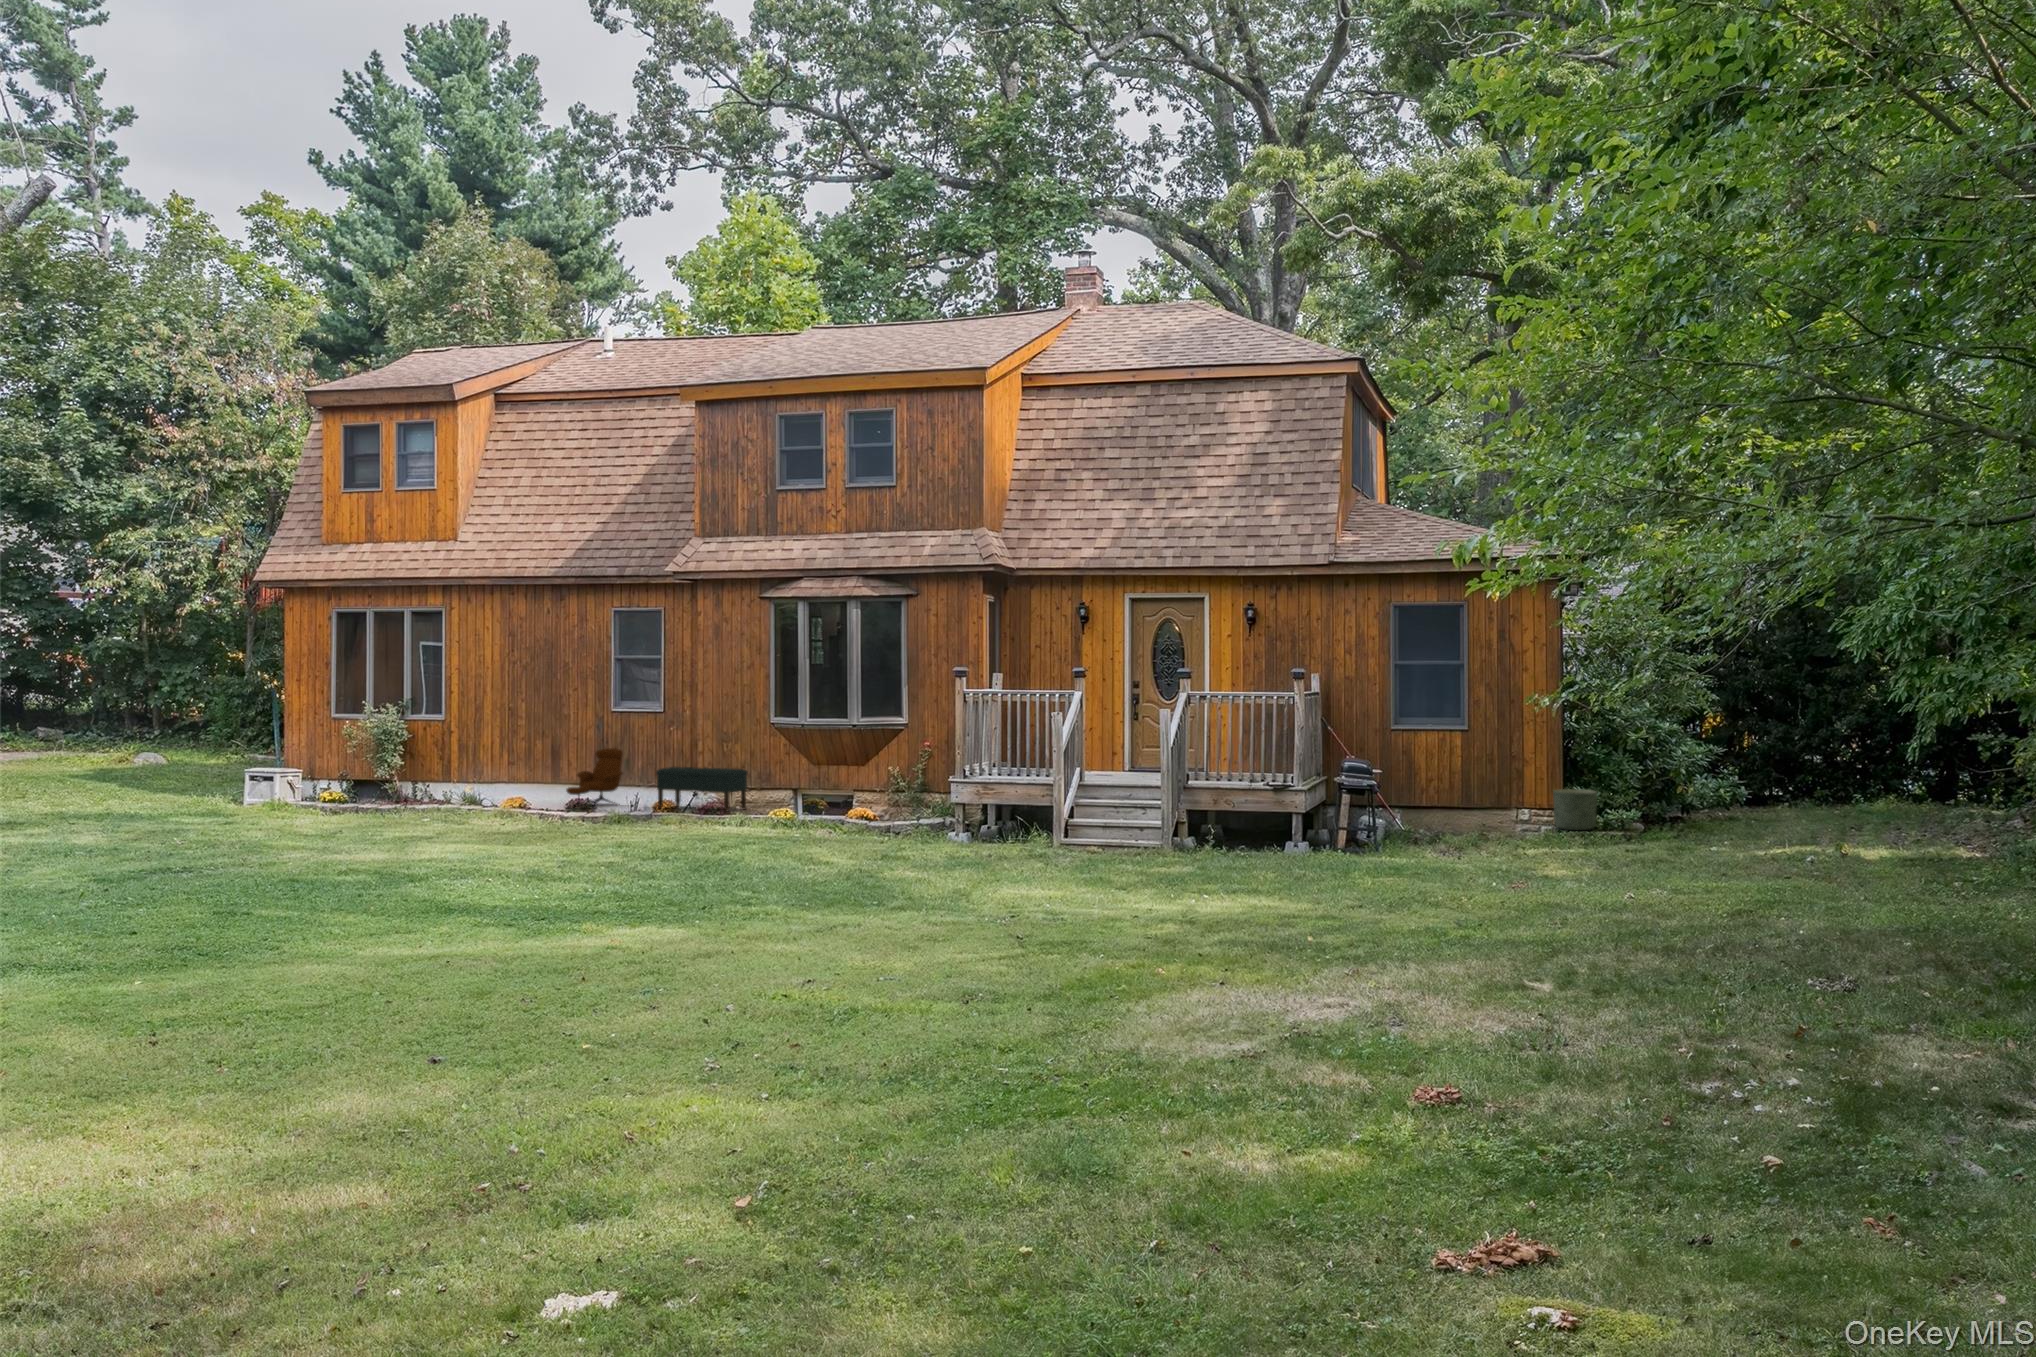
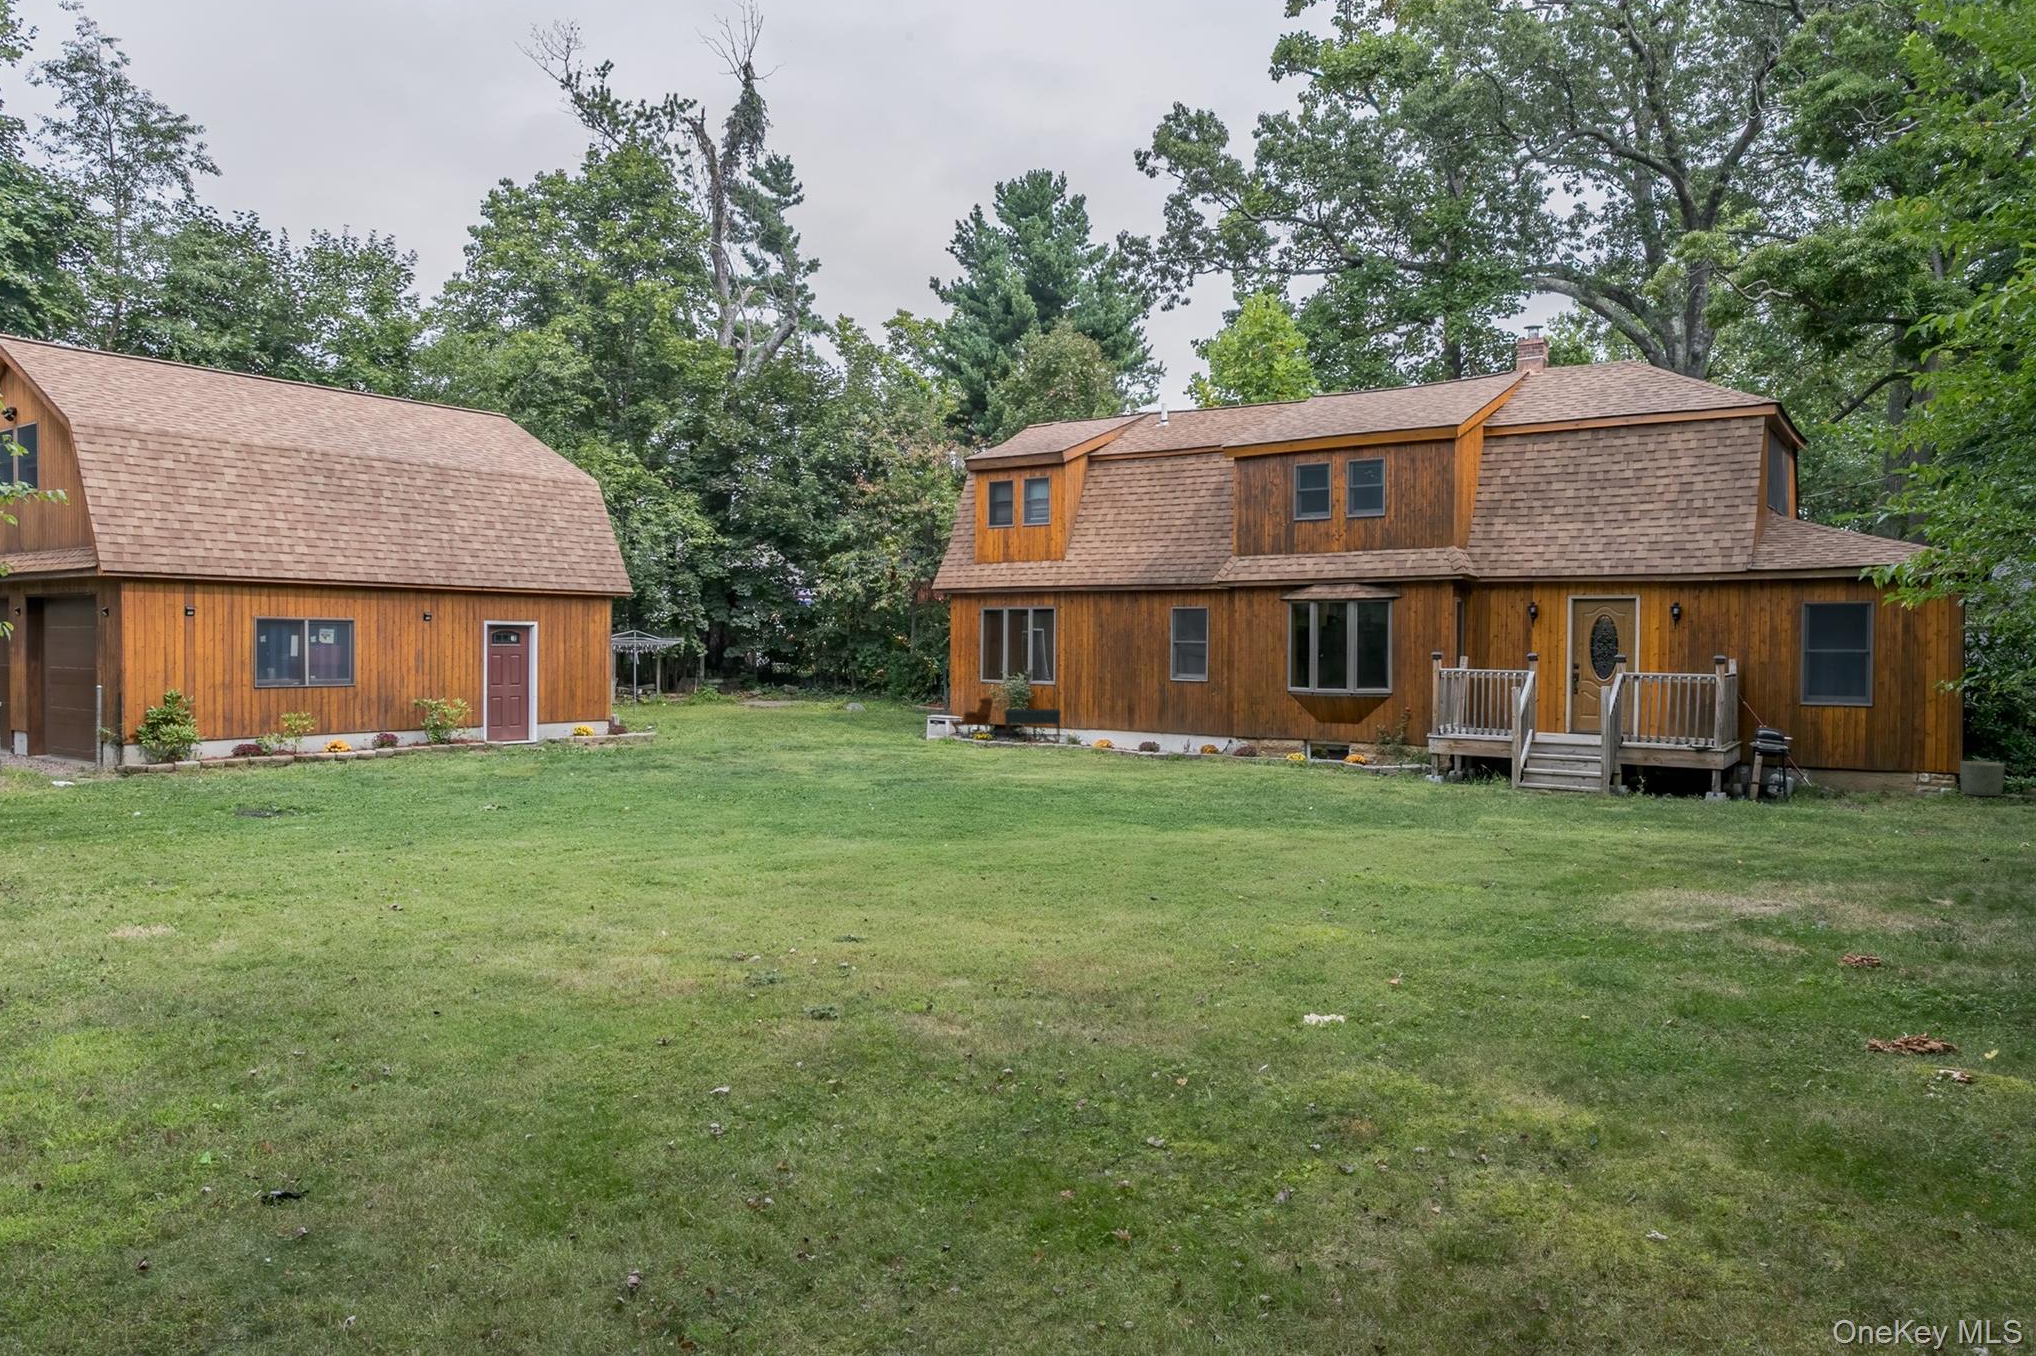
lounge chair: present [566,748,623,809] -> present [951,697,993,734]
bench: present [656,767,748,812] -> present [1005,709,1061,735]

